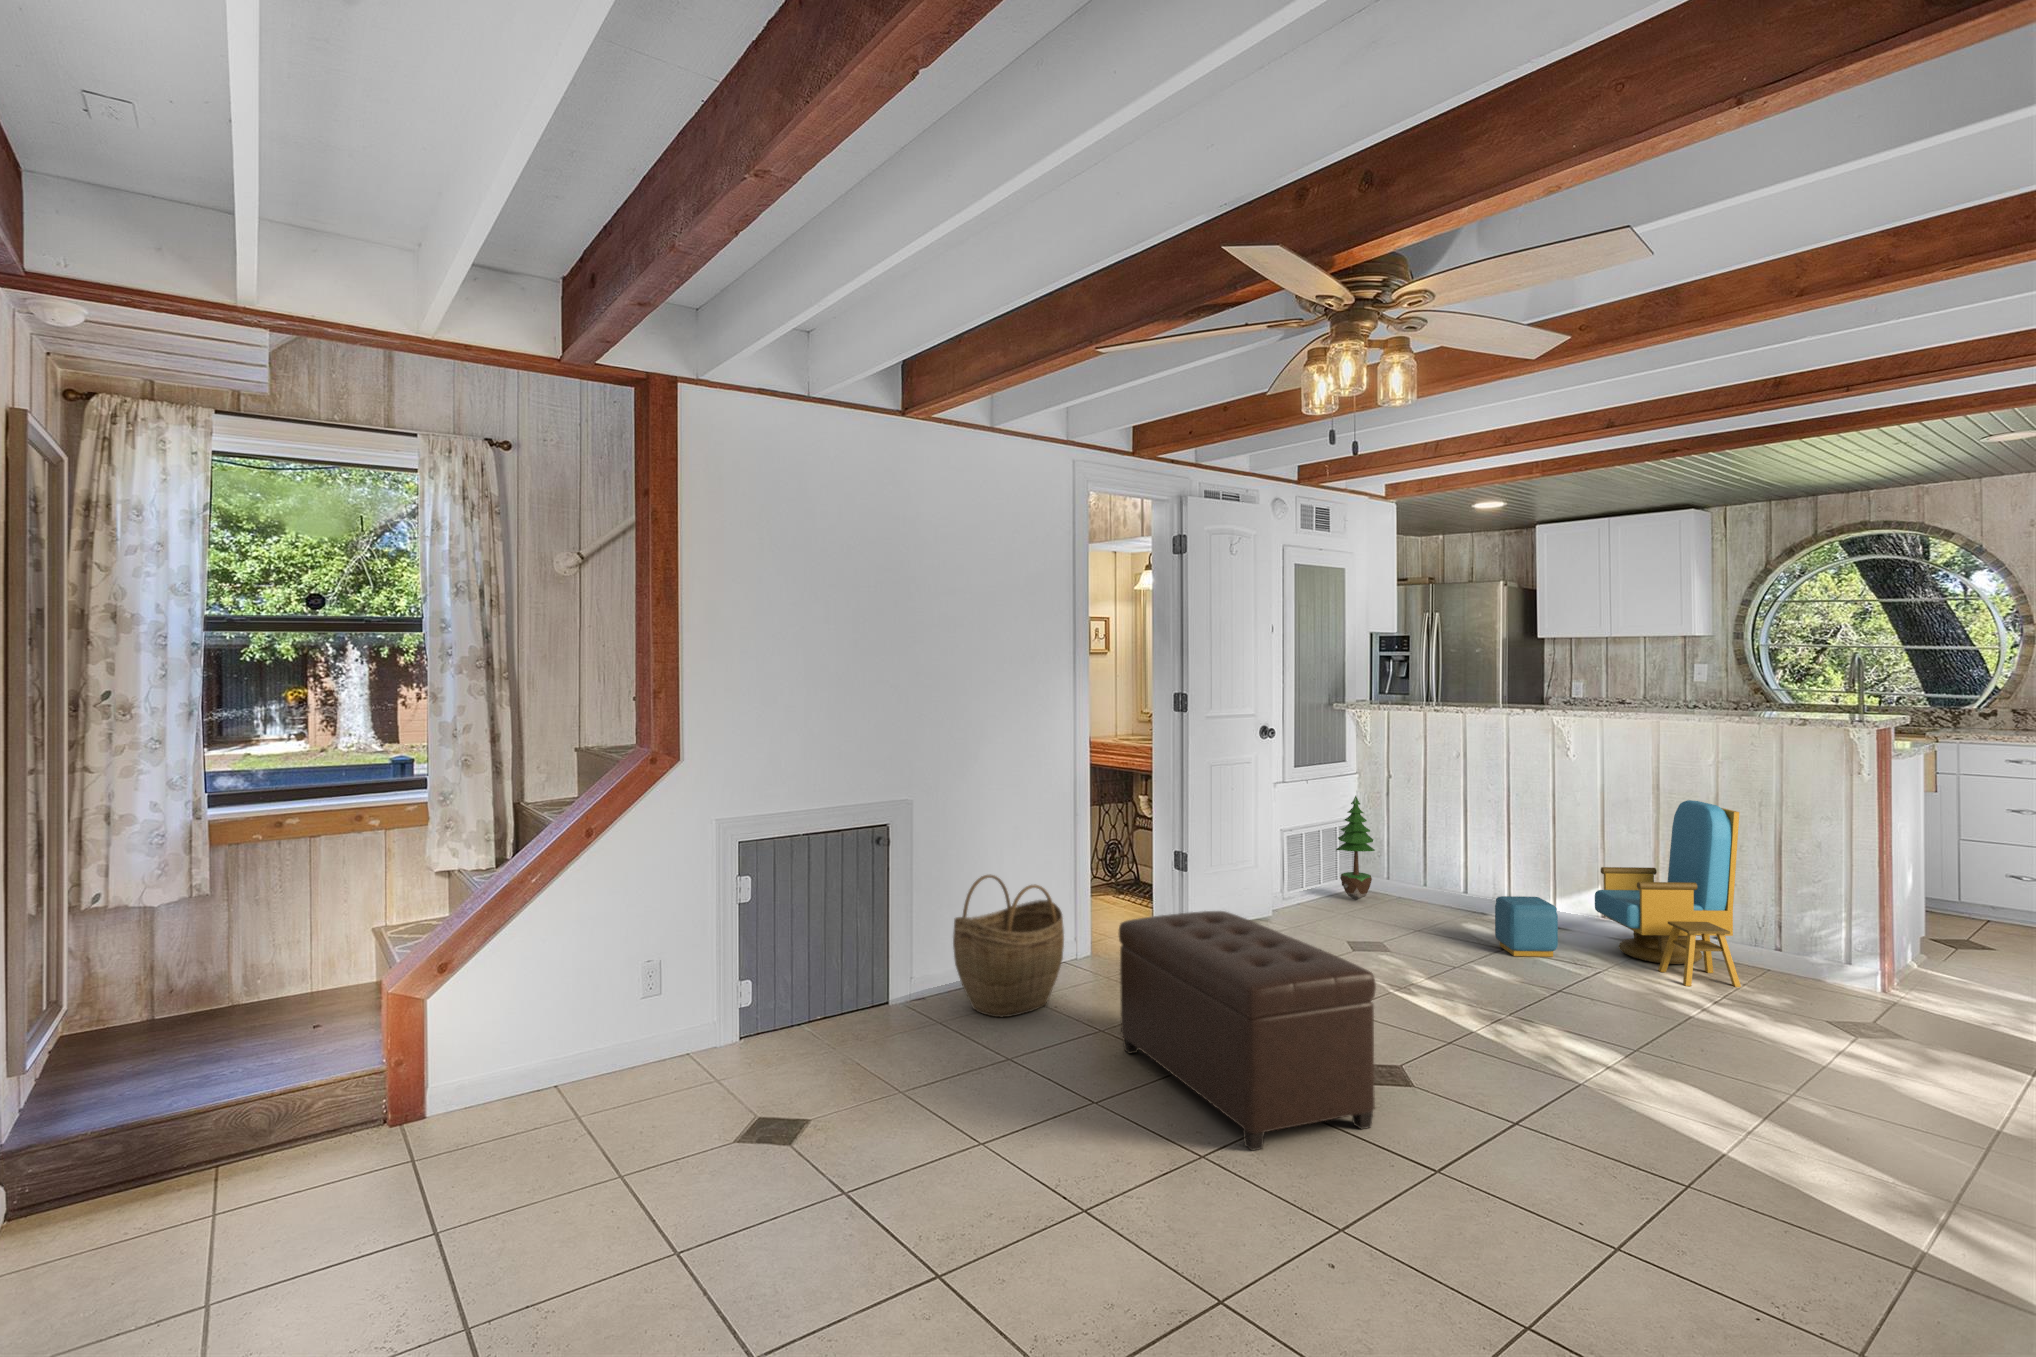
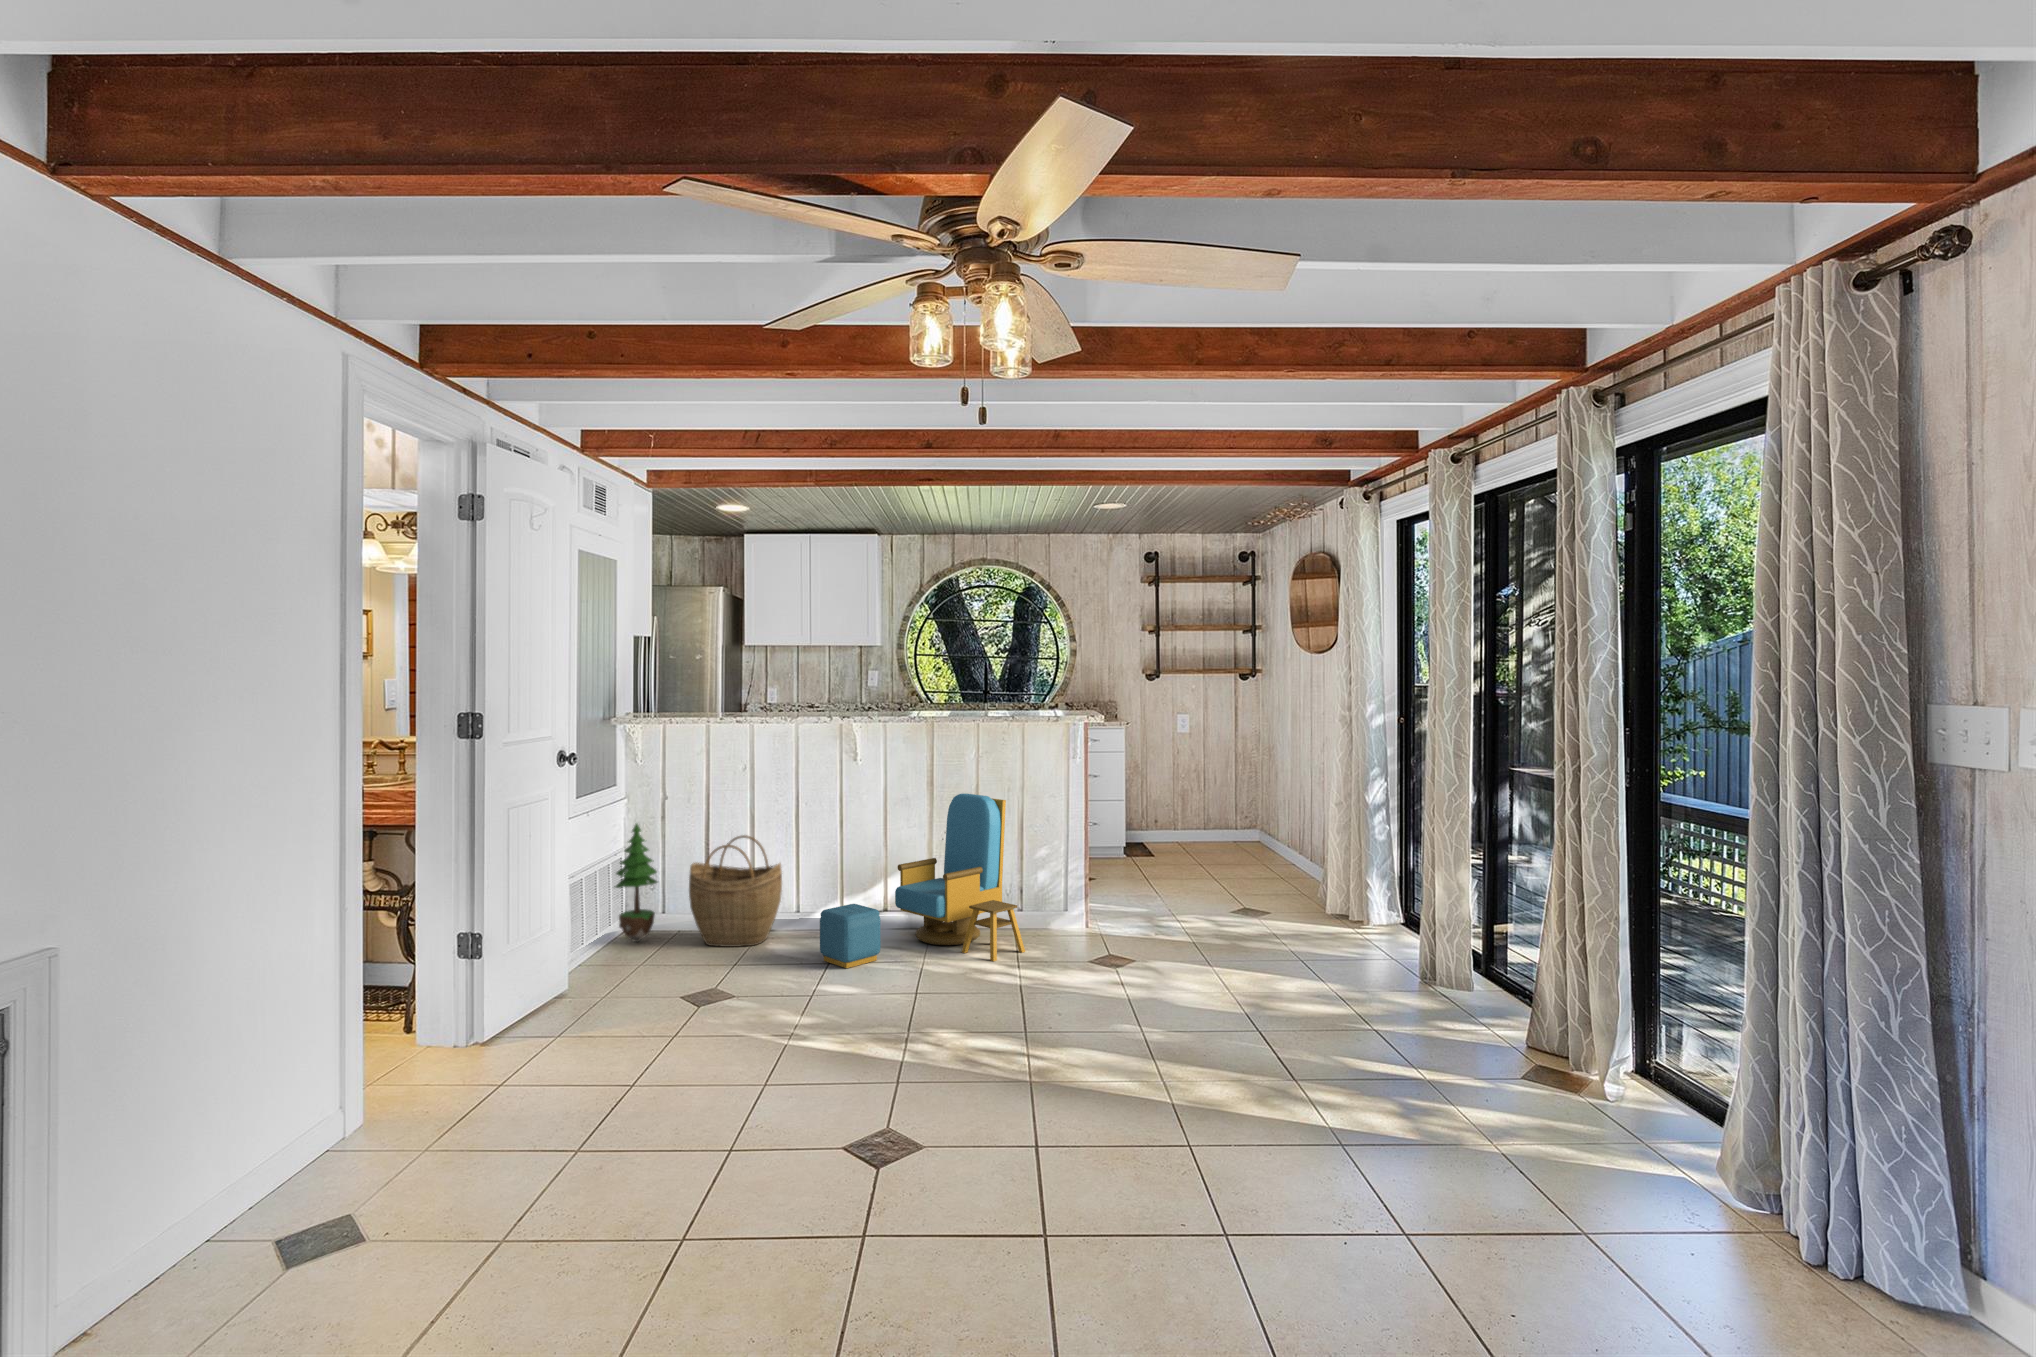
woven basket: present [953,875,1064,1017] -> present [689,835,782,947]
ottoman: present [1119,911,1376,1151] -> none [550,1001,947,1317]

